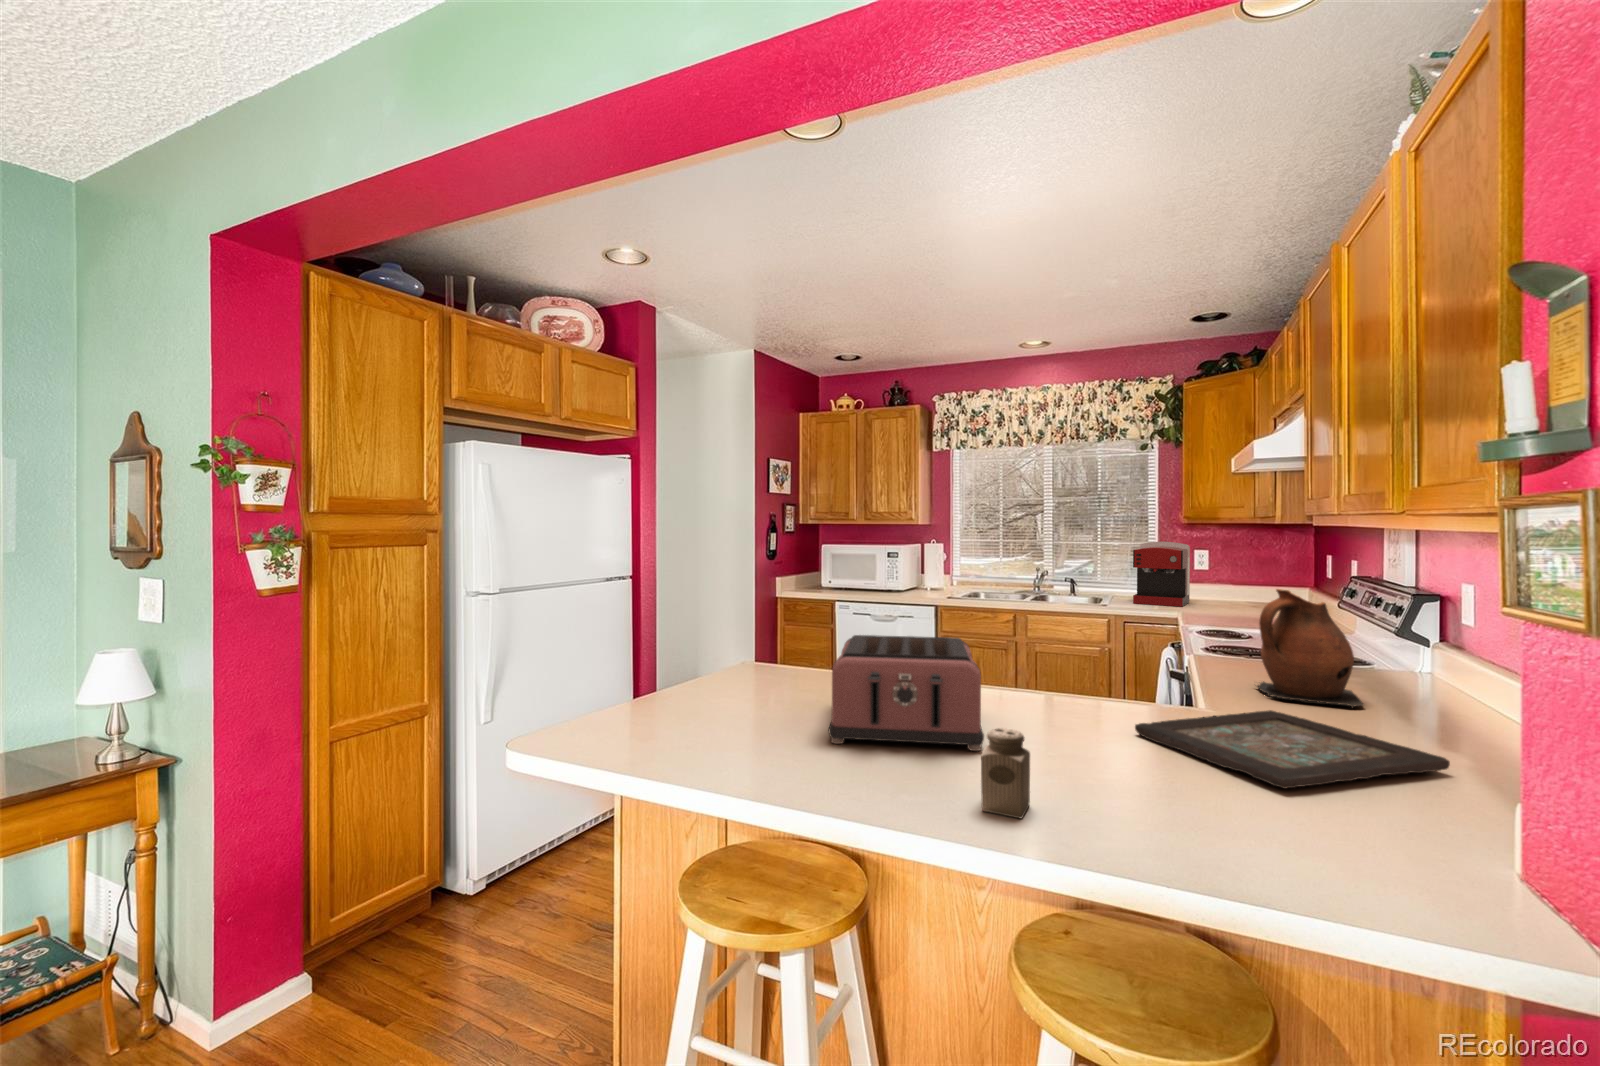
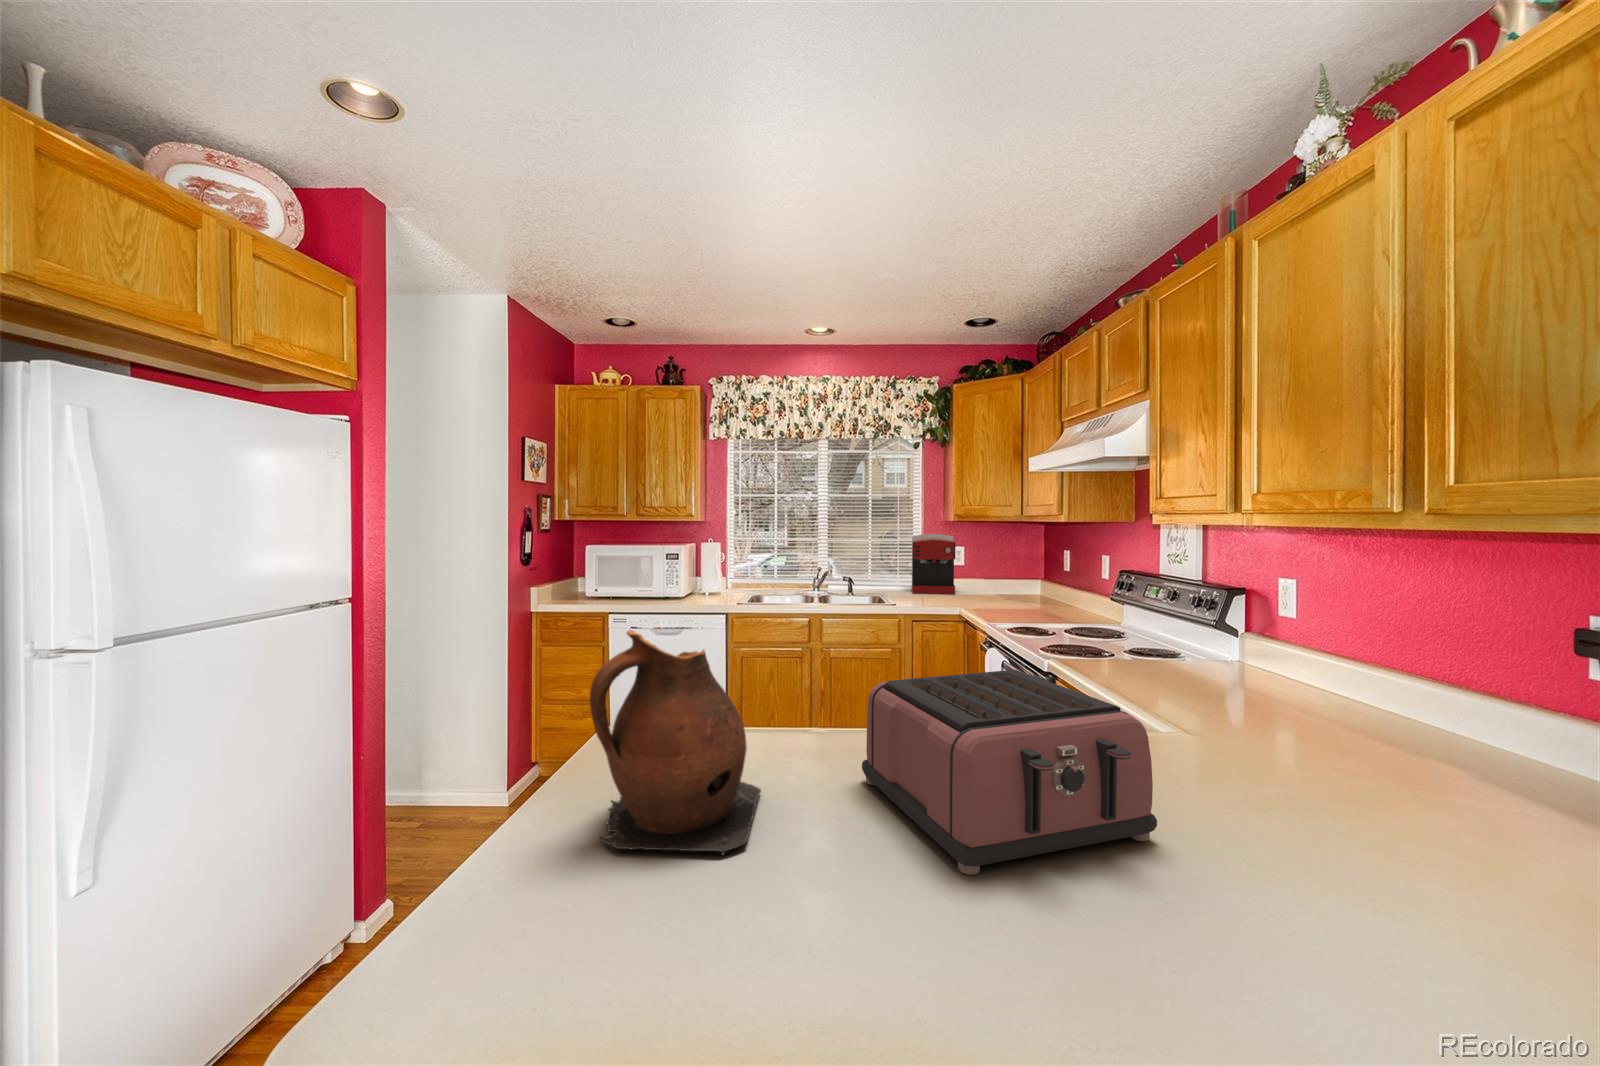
ceramic pitcher: present [1257,589,1364,708] -> present [590,630,761,855]
decorative tray: present [1135,710,1450,789] -> none [1217,711,1500,825]
salt shaker: present [981,728,1030,818] -> none [1325,835,1441,985]

